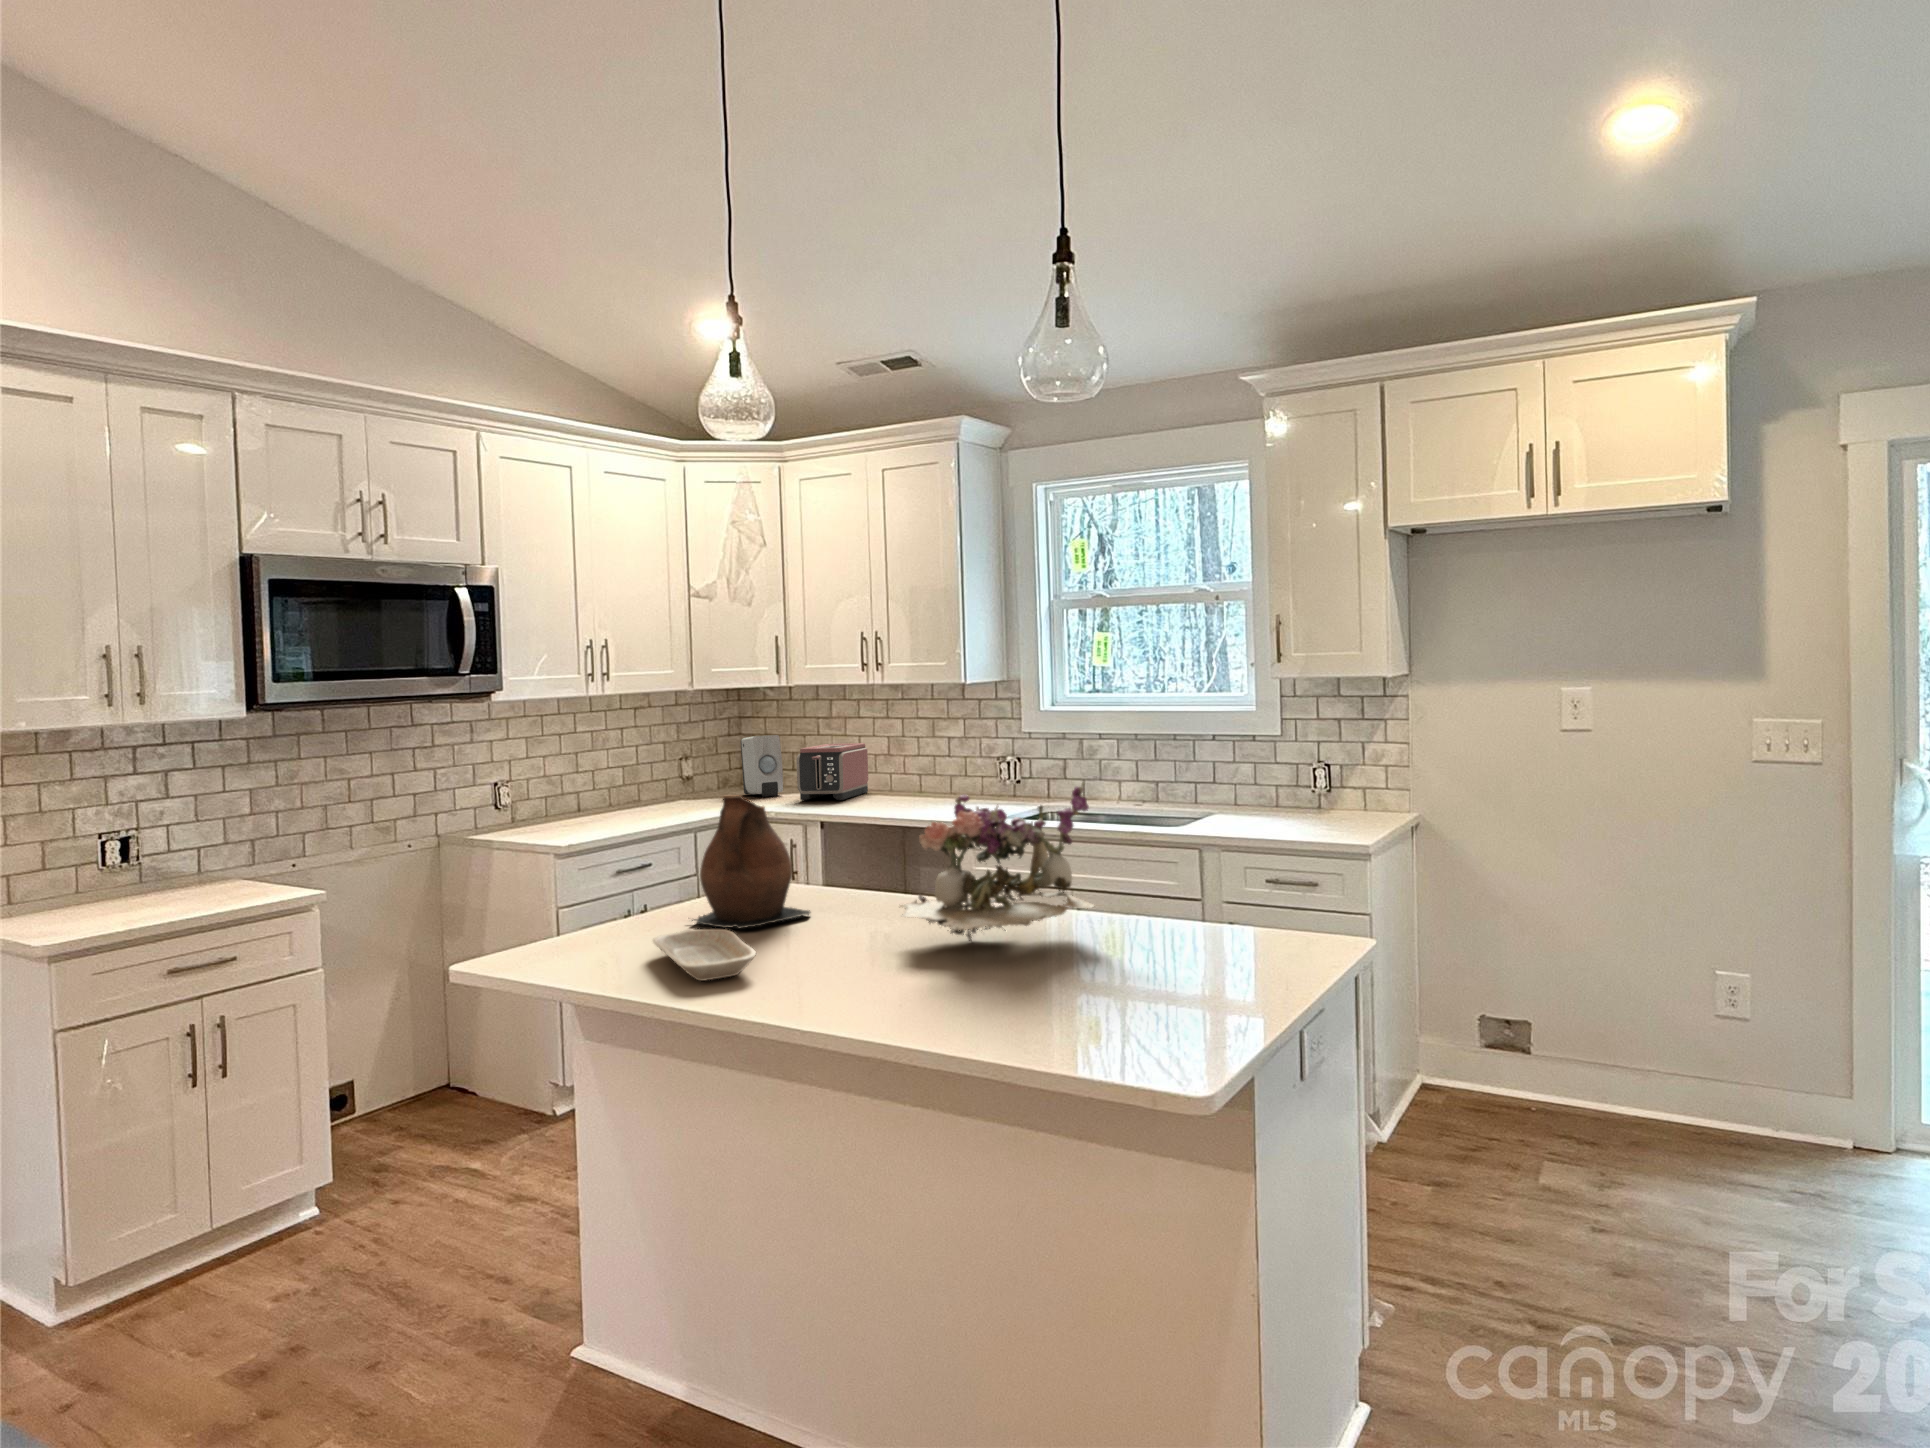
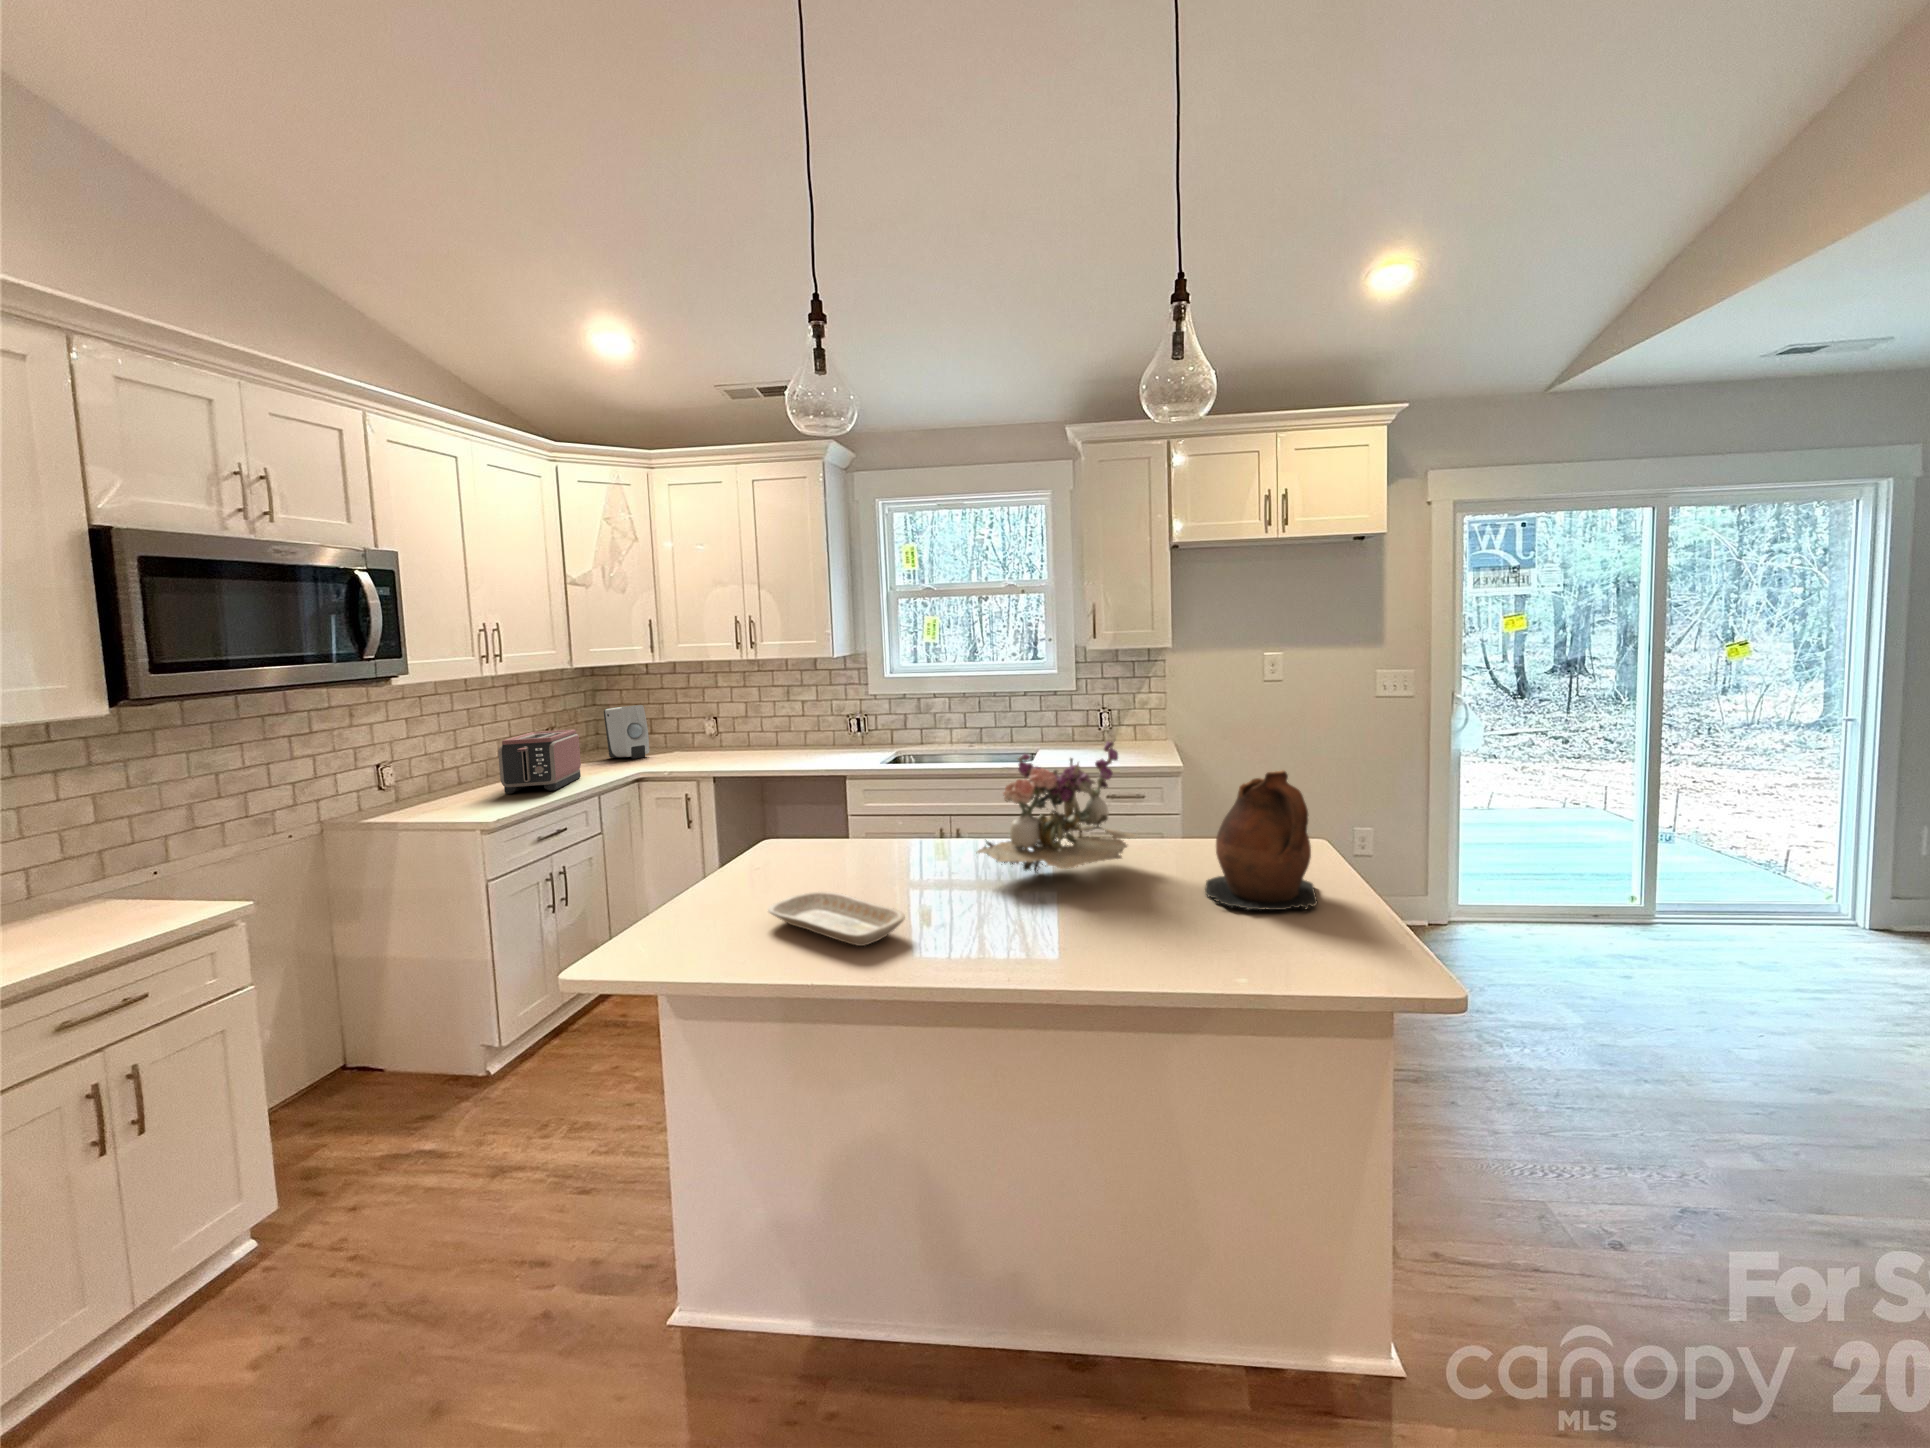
toaster: present [796,743,868,800] -> present [498,729,581,794]
ceramic pitcher: present [692,796,810,929] -> present [1205,771,1317,910]

